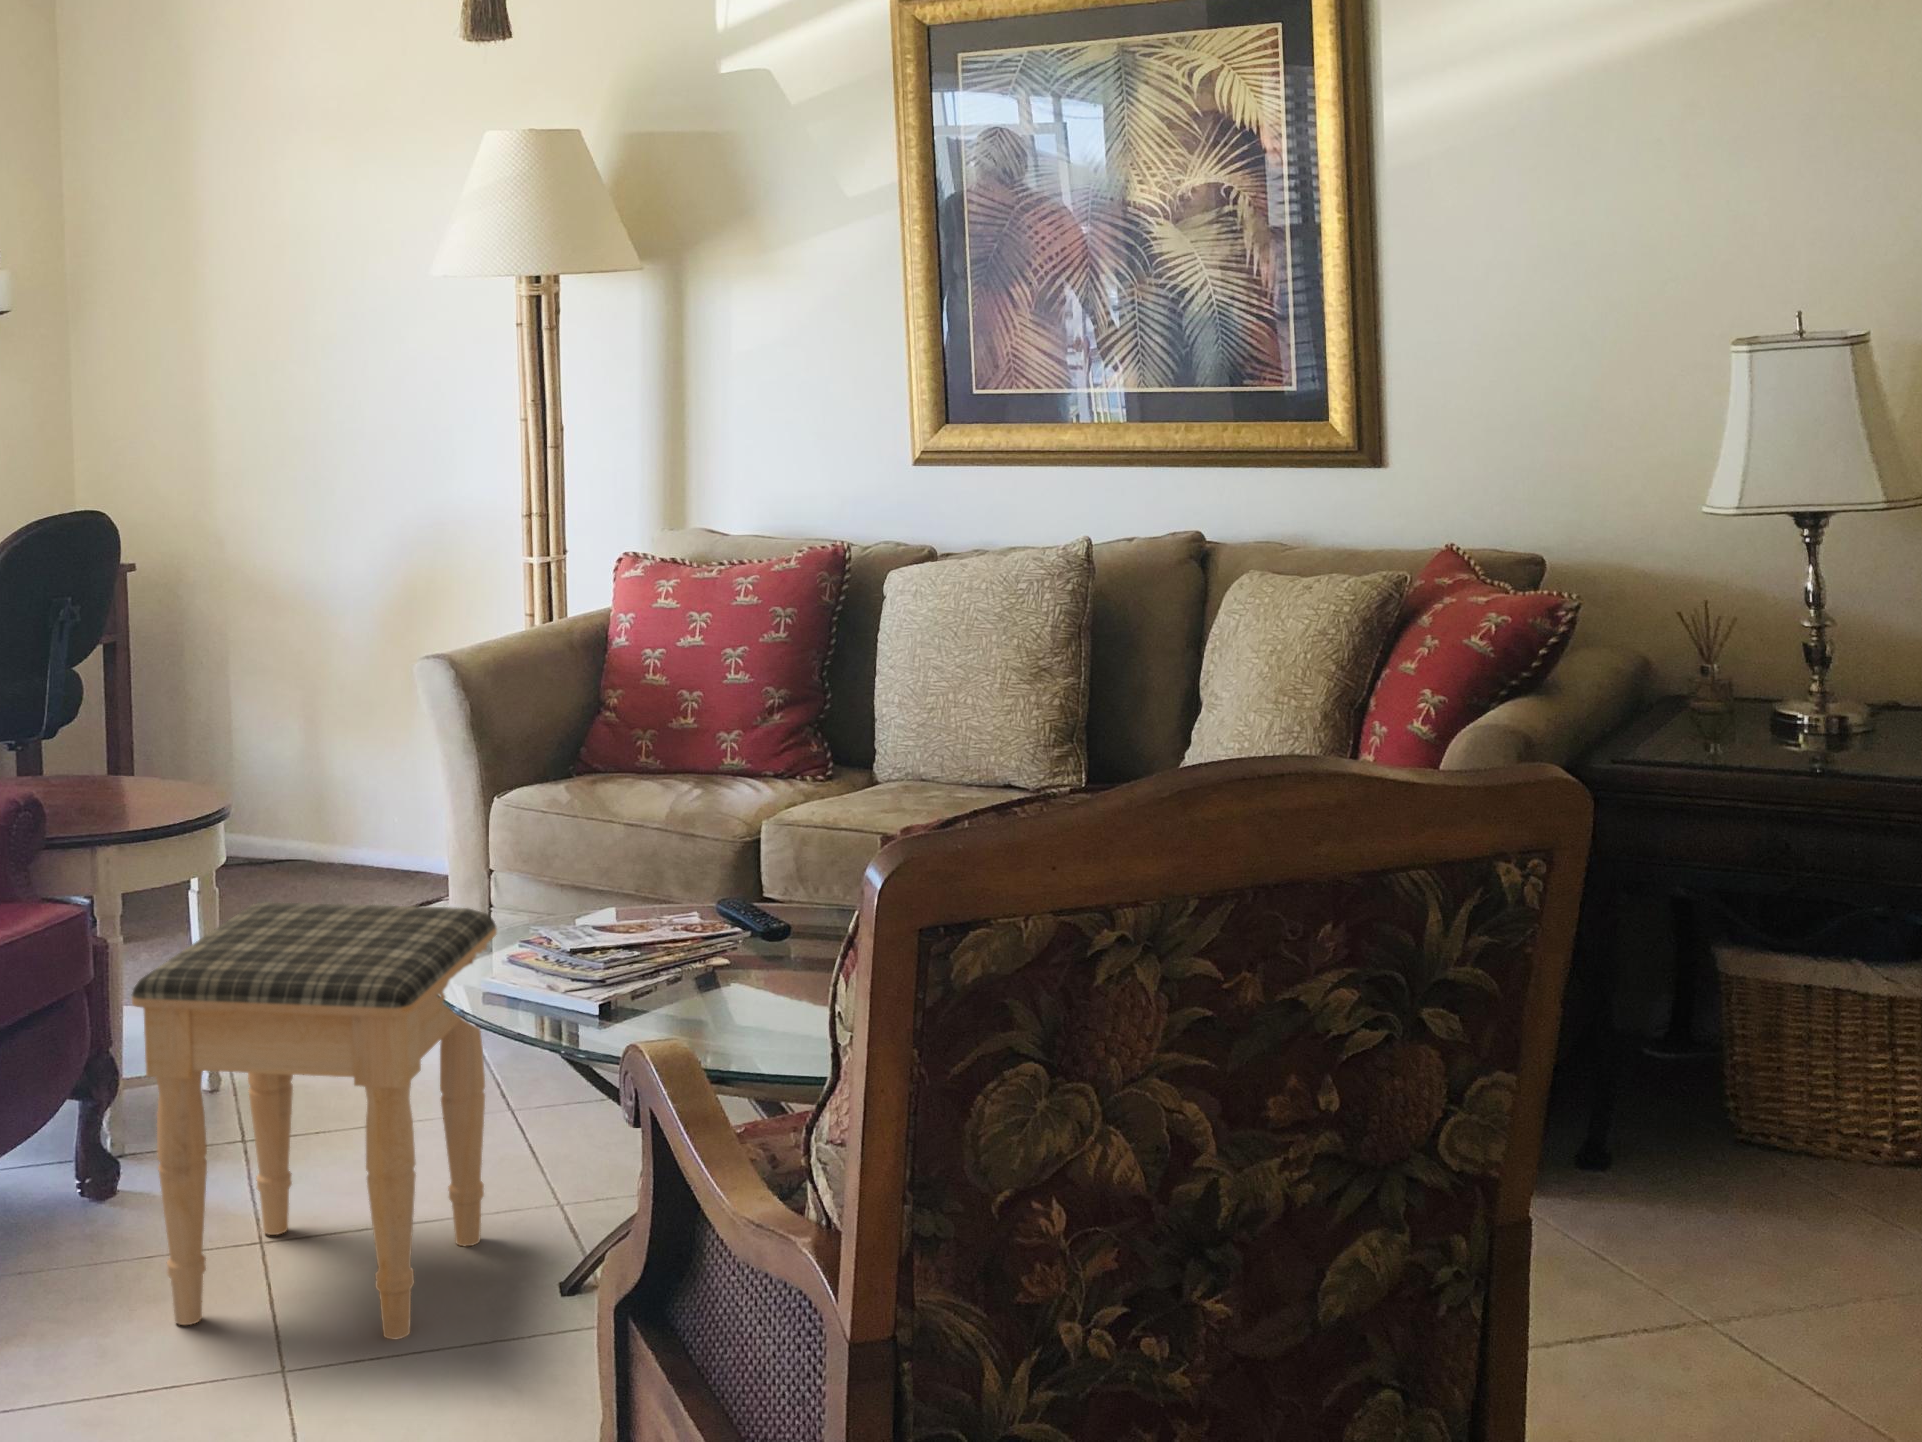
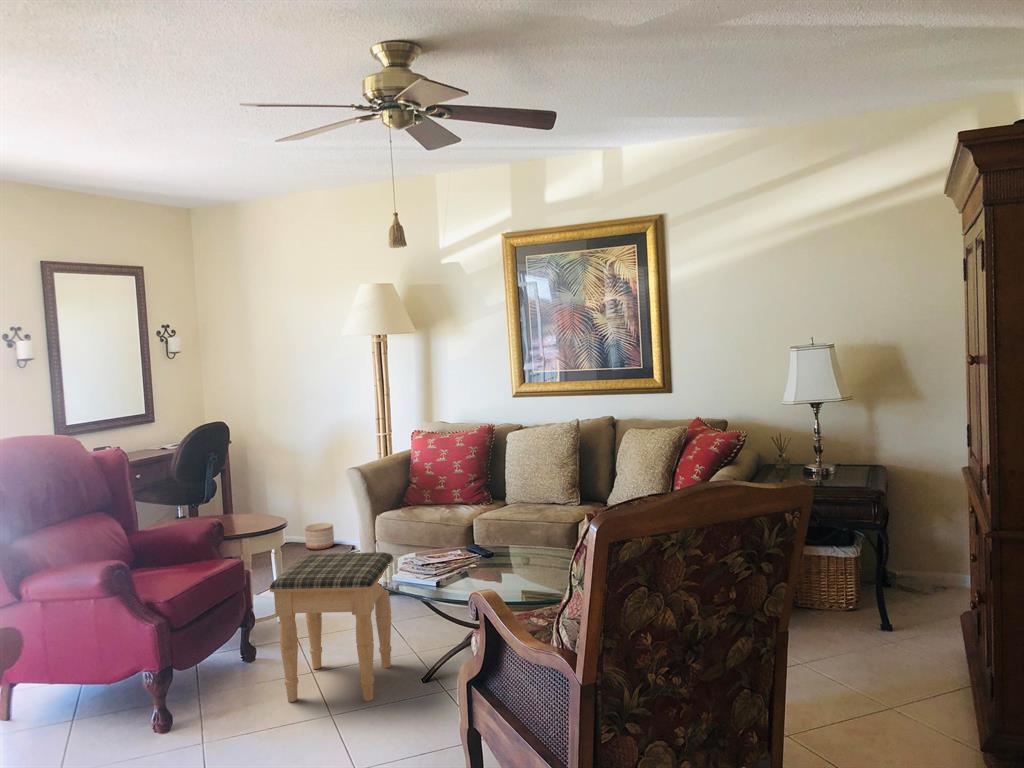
planter: none [322,809,404,887] -> present [305,523,334,550]

